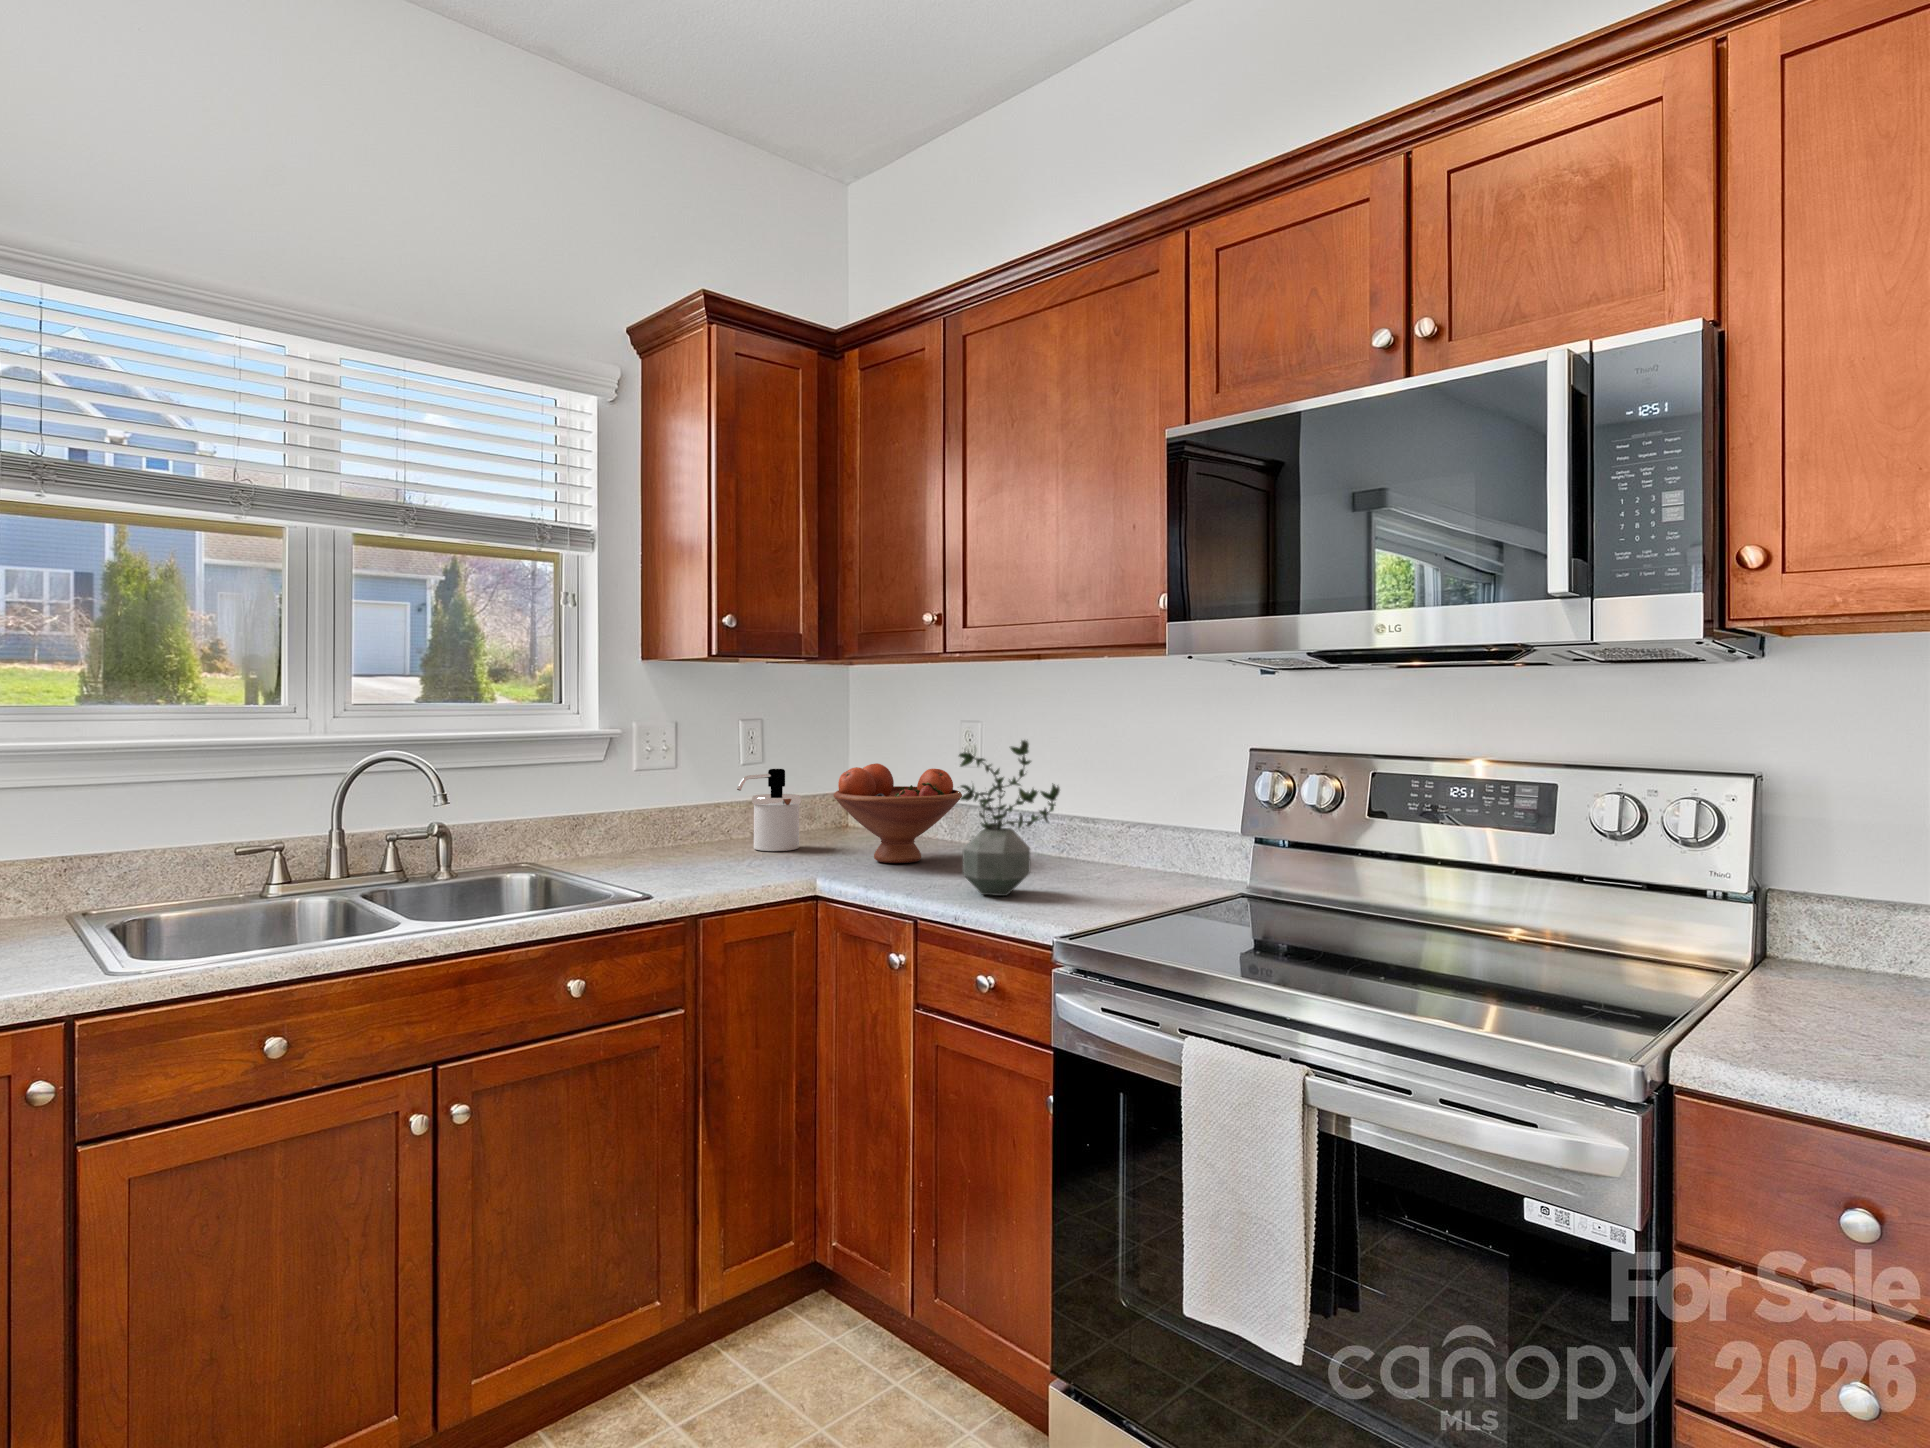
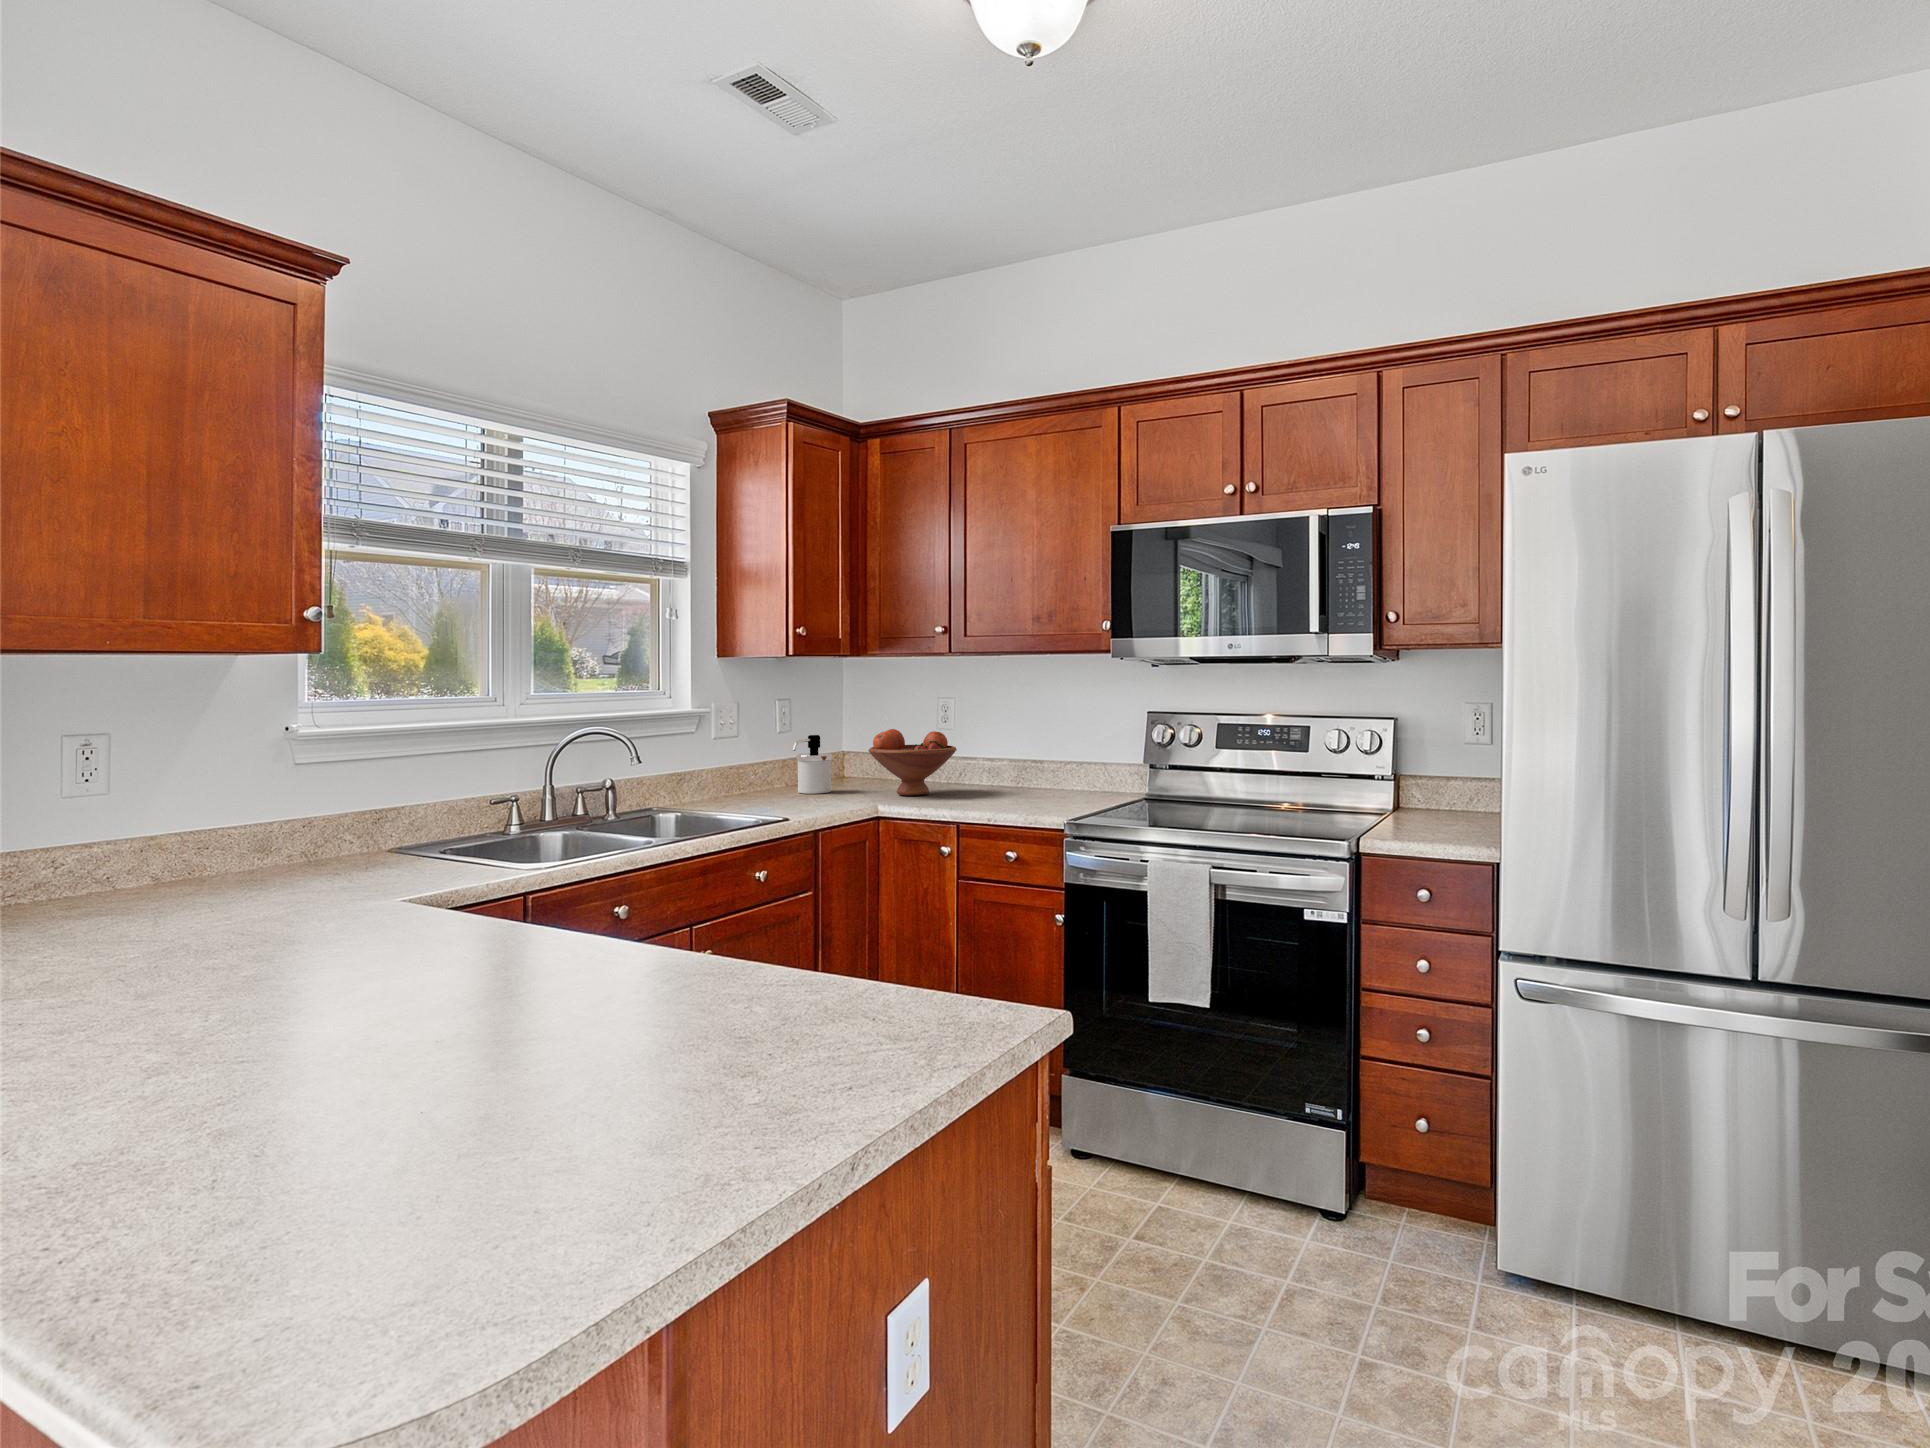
potted plant: present [959,740,1060,896] -> none [977,709,1040,806]

